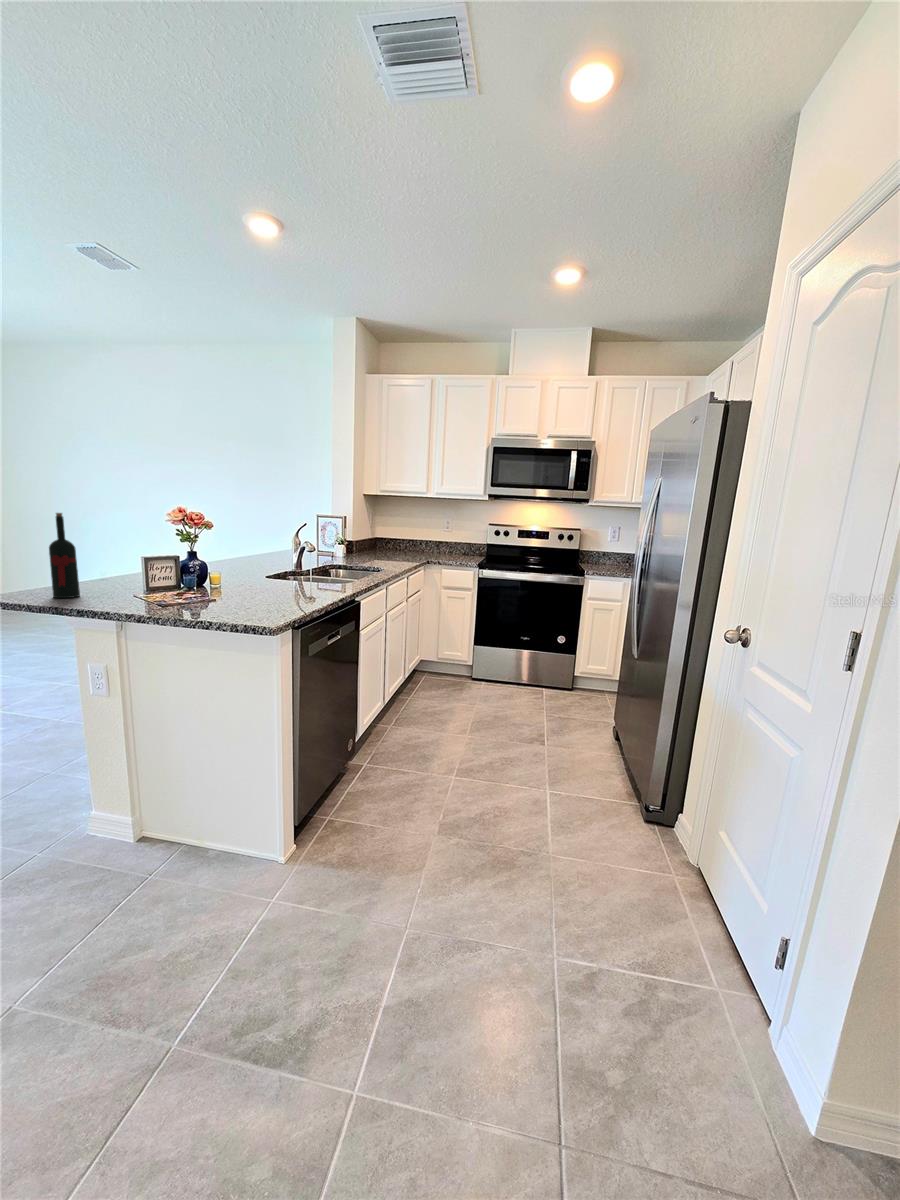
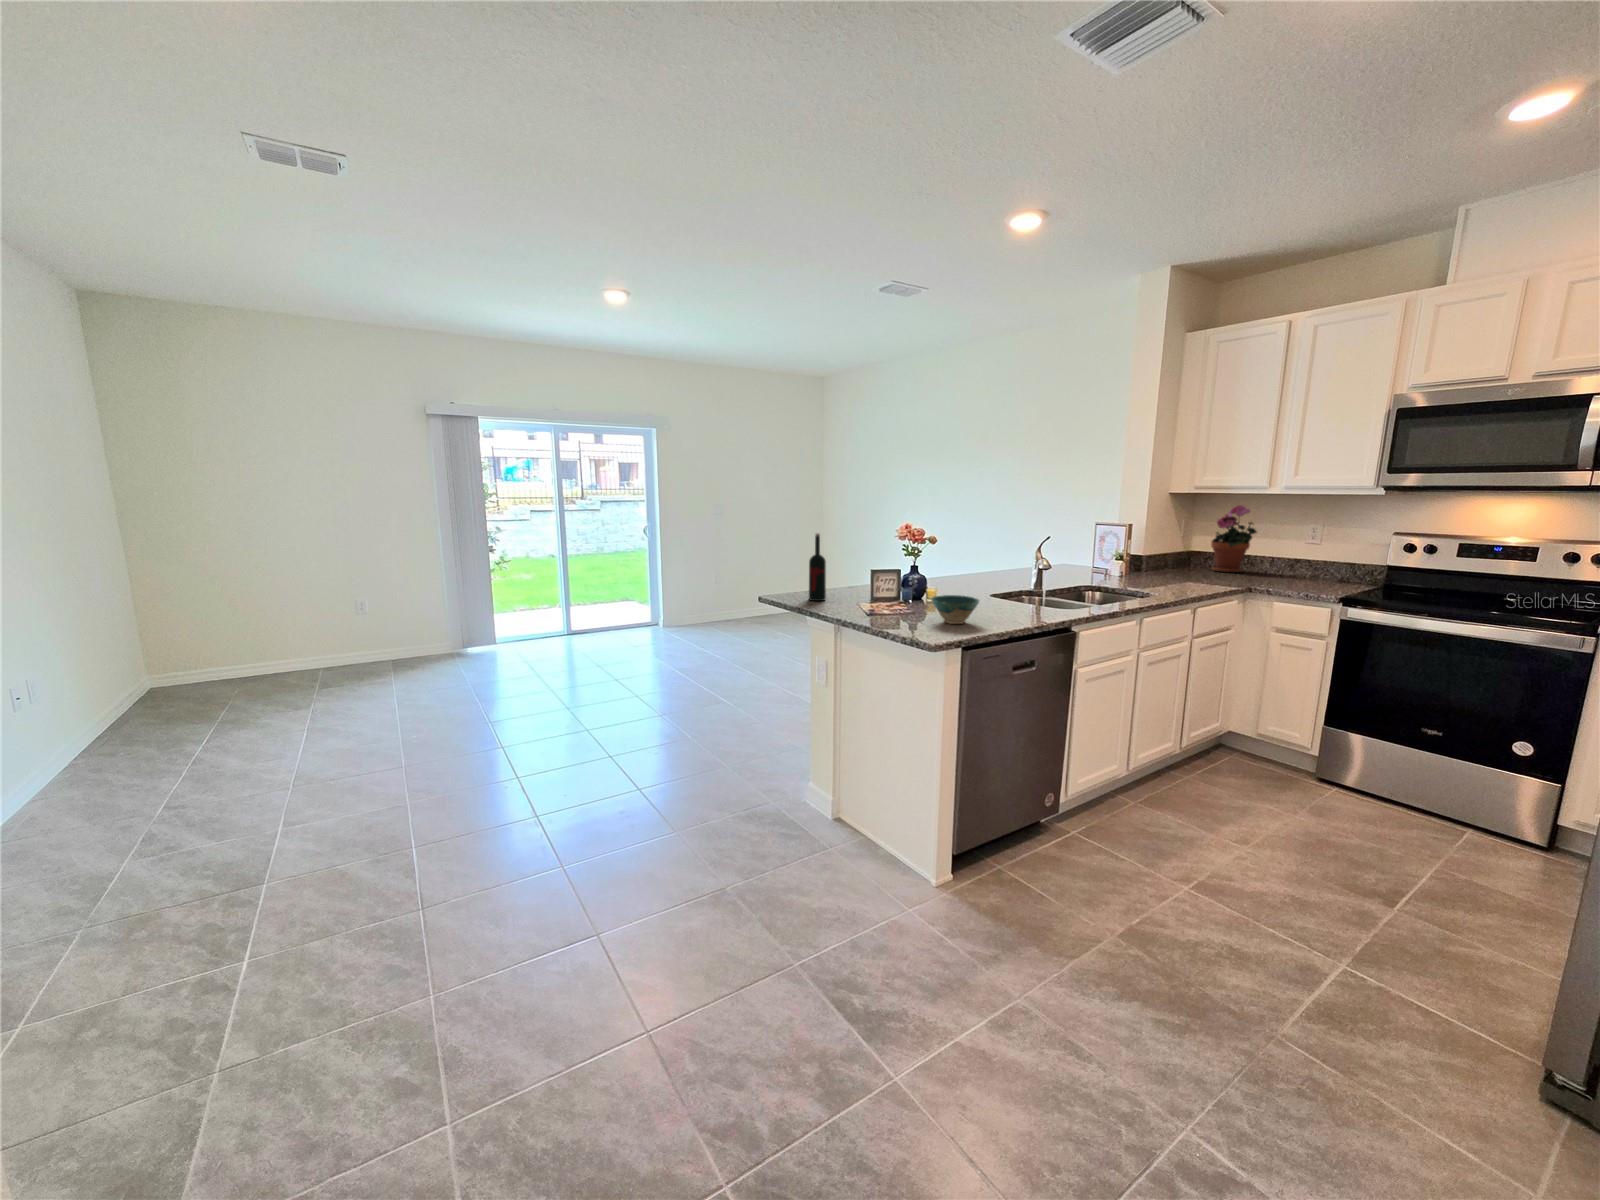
potted plant: none [390,505,416,552] -> present [1211,505,1257,573]
bowl: none [238,576,290,605] -> present [931,595,979,624]

